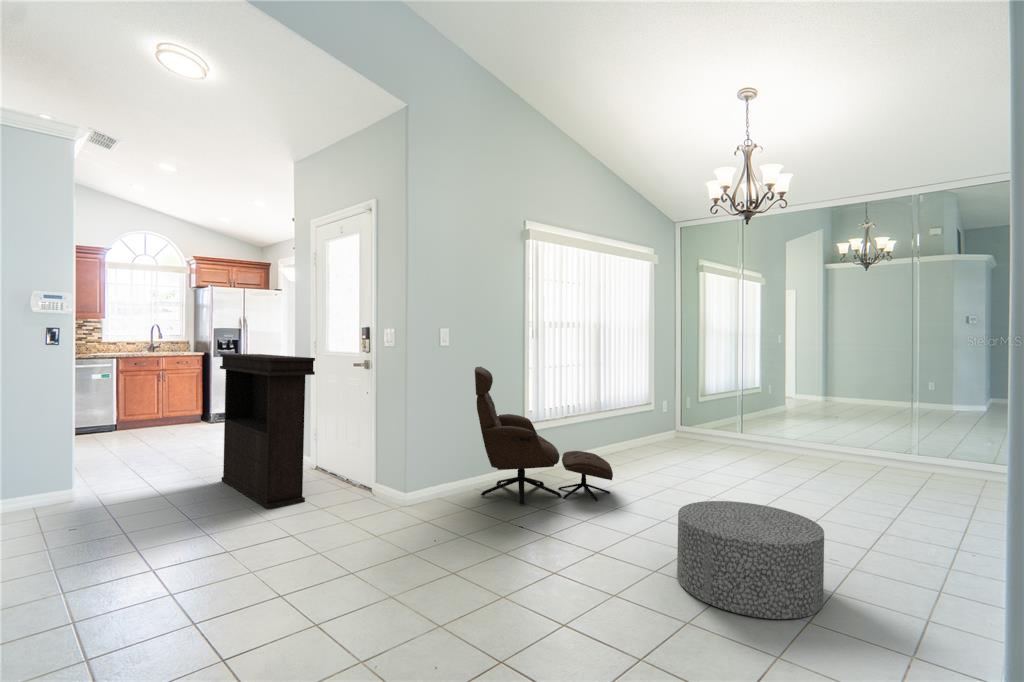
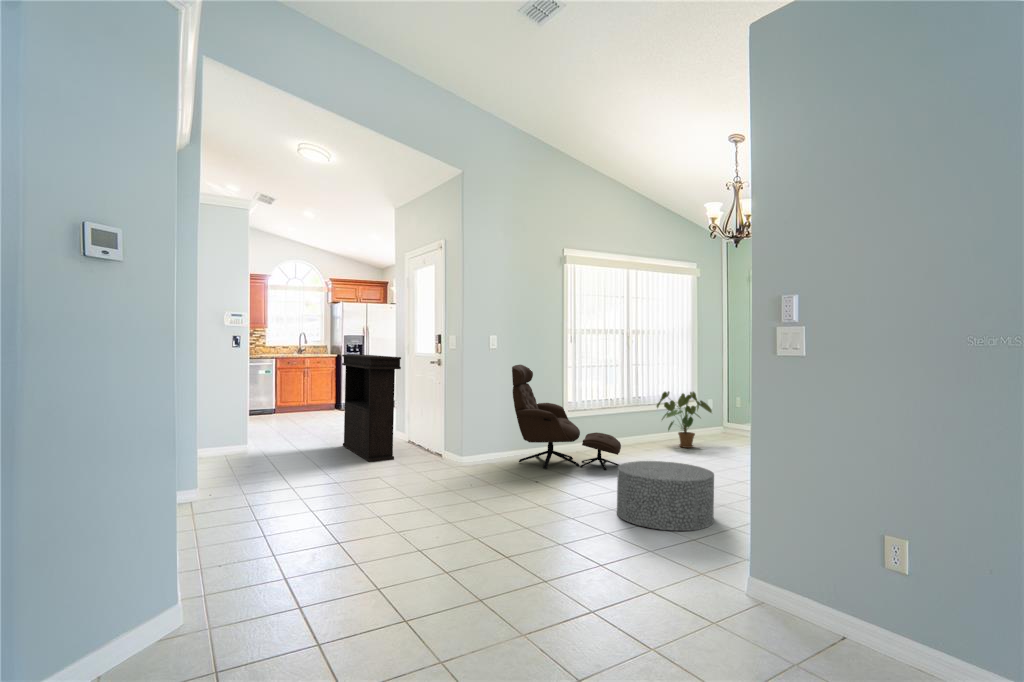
house plant: none [619,394,679,459] -> present [657,391,712,448]

